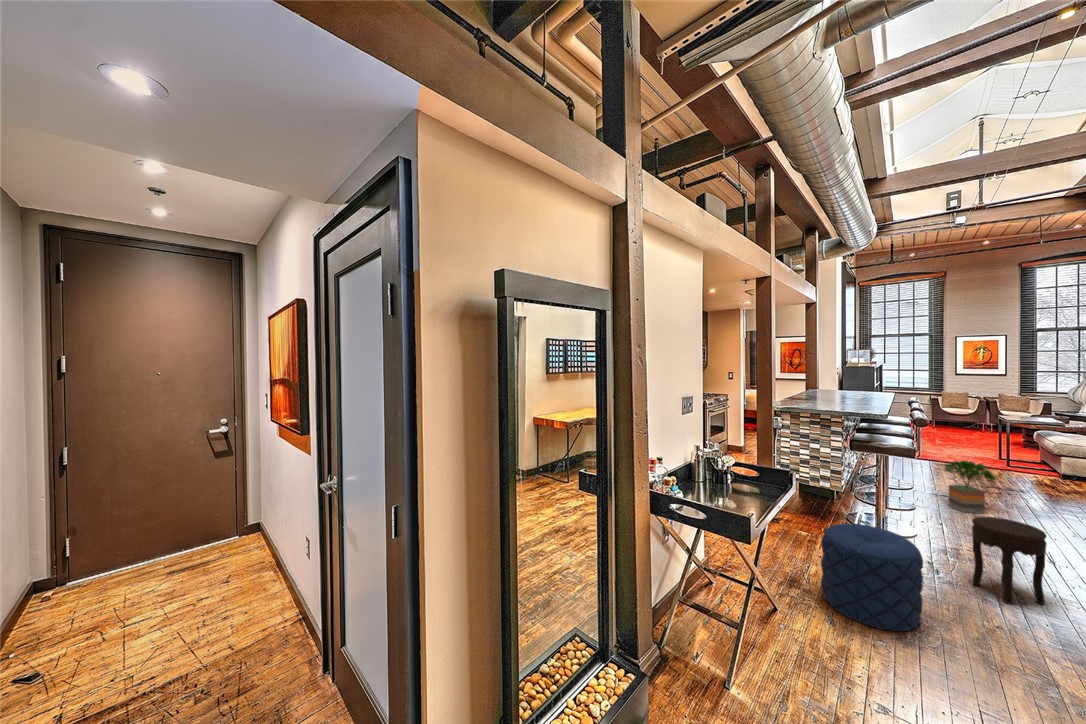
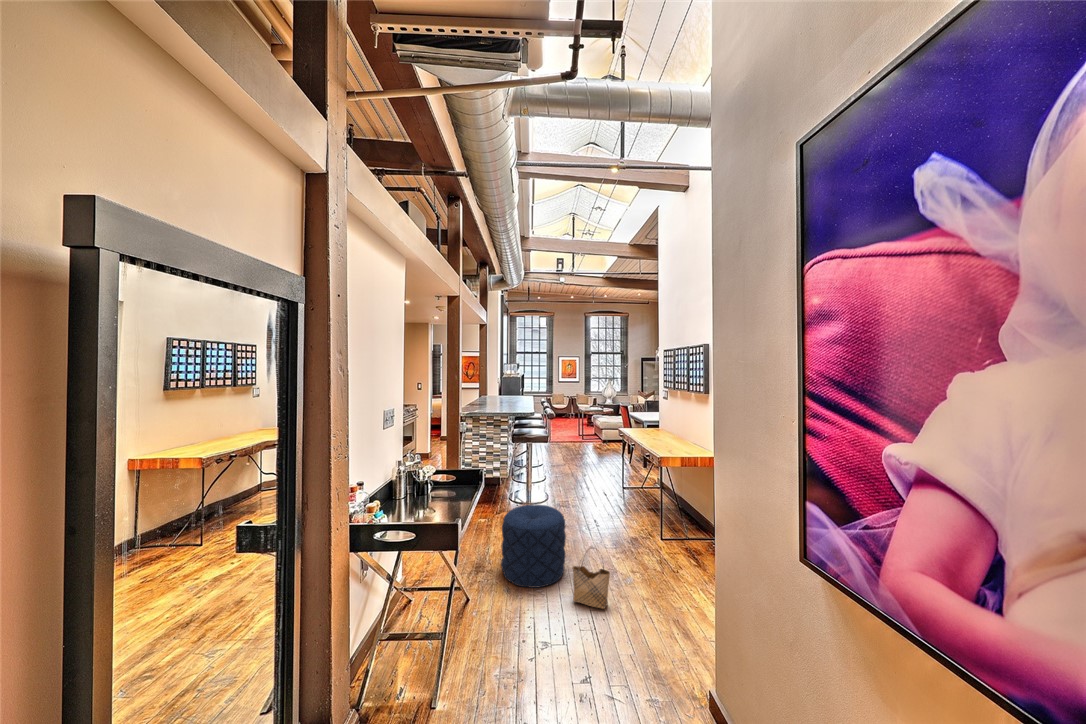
potted tree: present [945,461,996,514] -> none [564,442,591,479]
side table: present [972,516,1047,604] -> none [586,479,619,537]
woven basket: none [929,604,1003,696] -> present [572,548,610,609]

